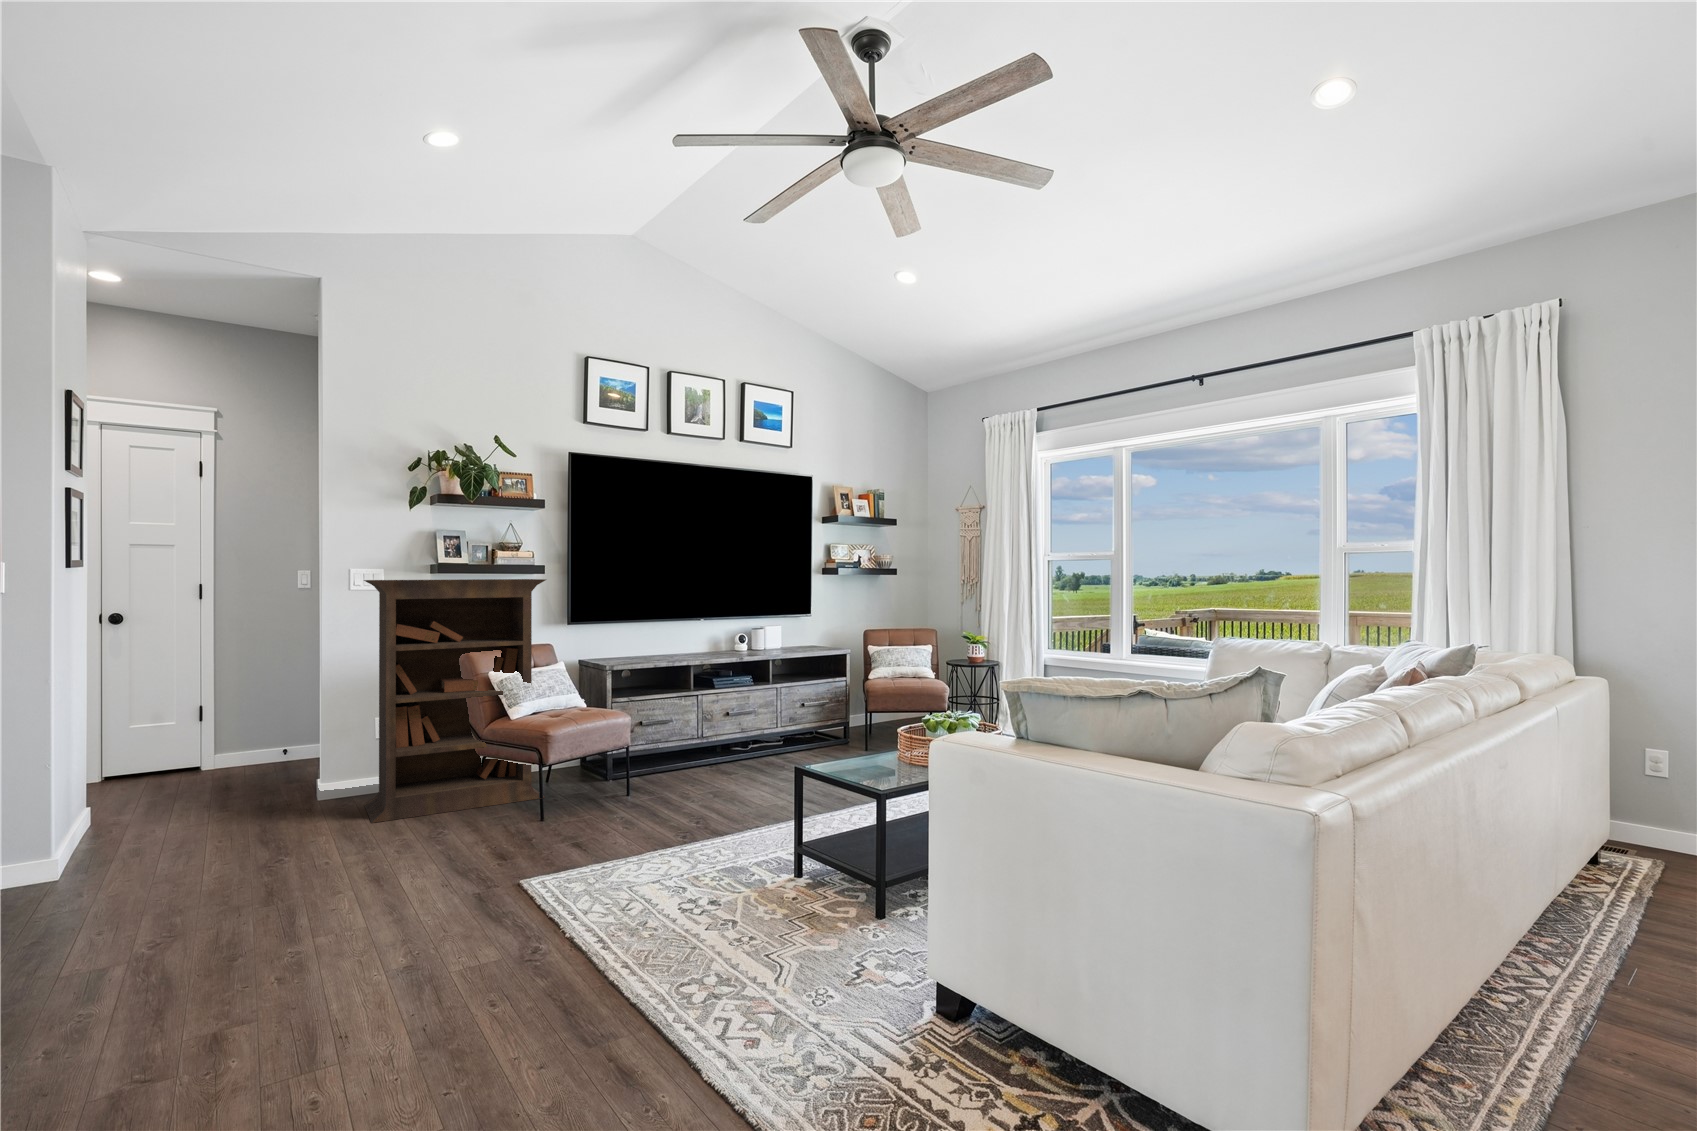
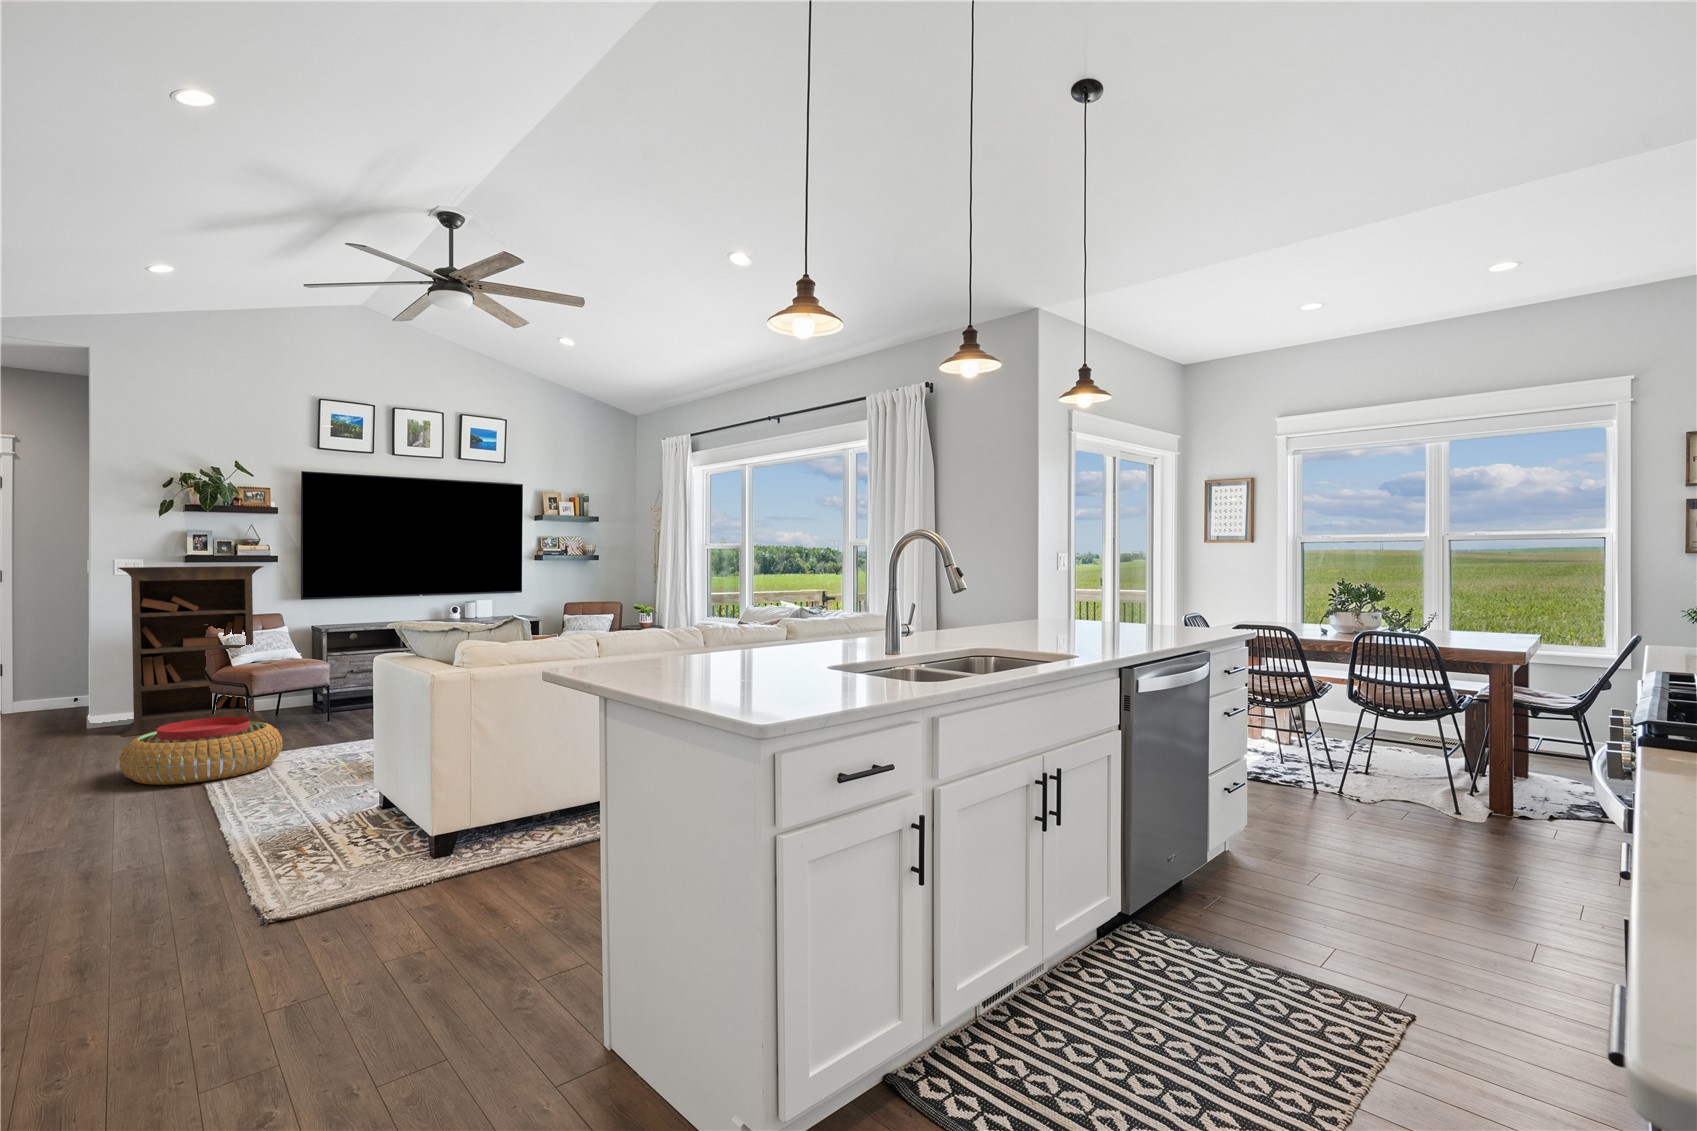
pouf: none [431,816,652,945] -> present [119,717,283,785]

